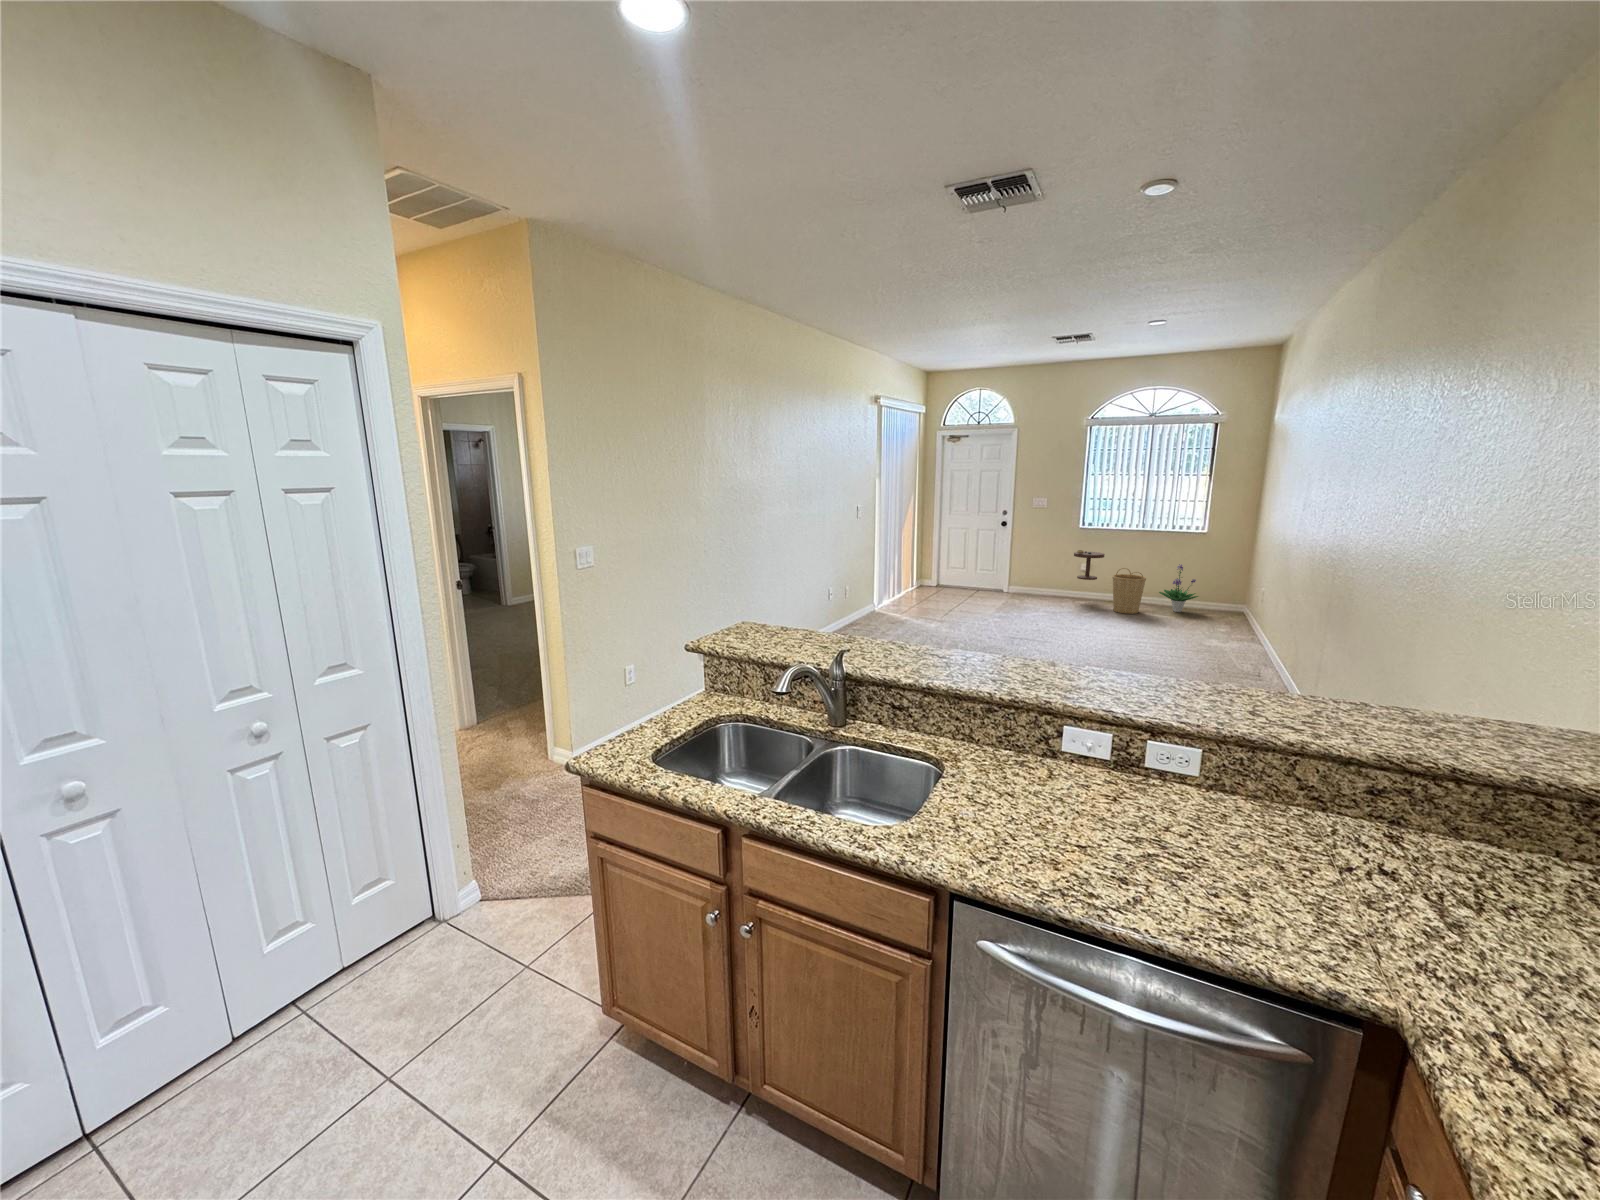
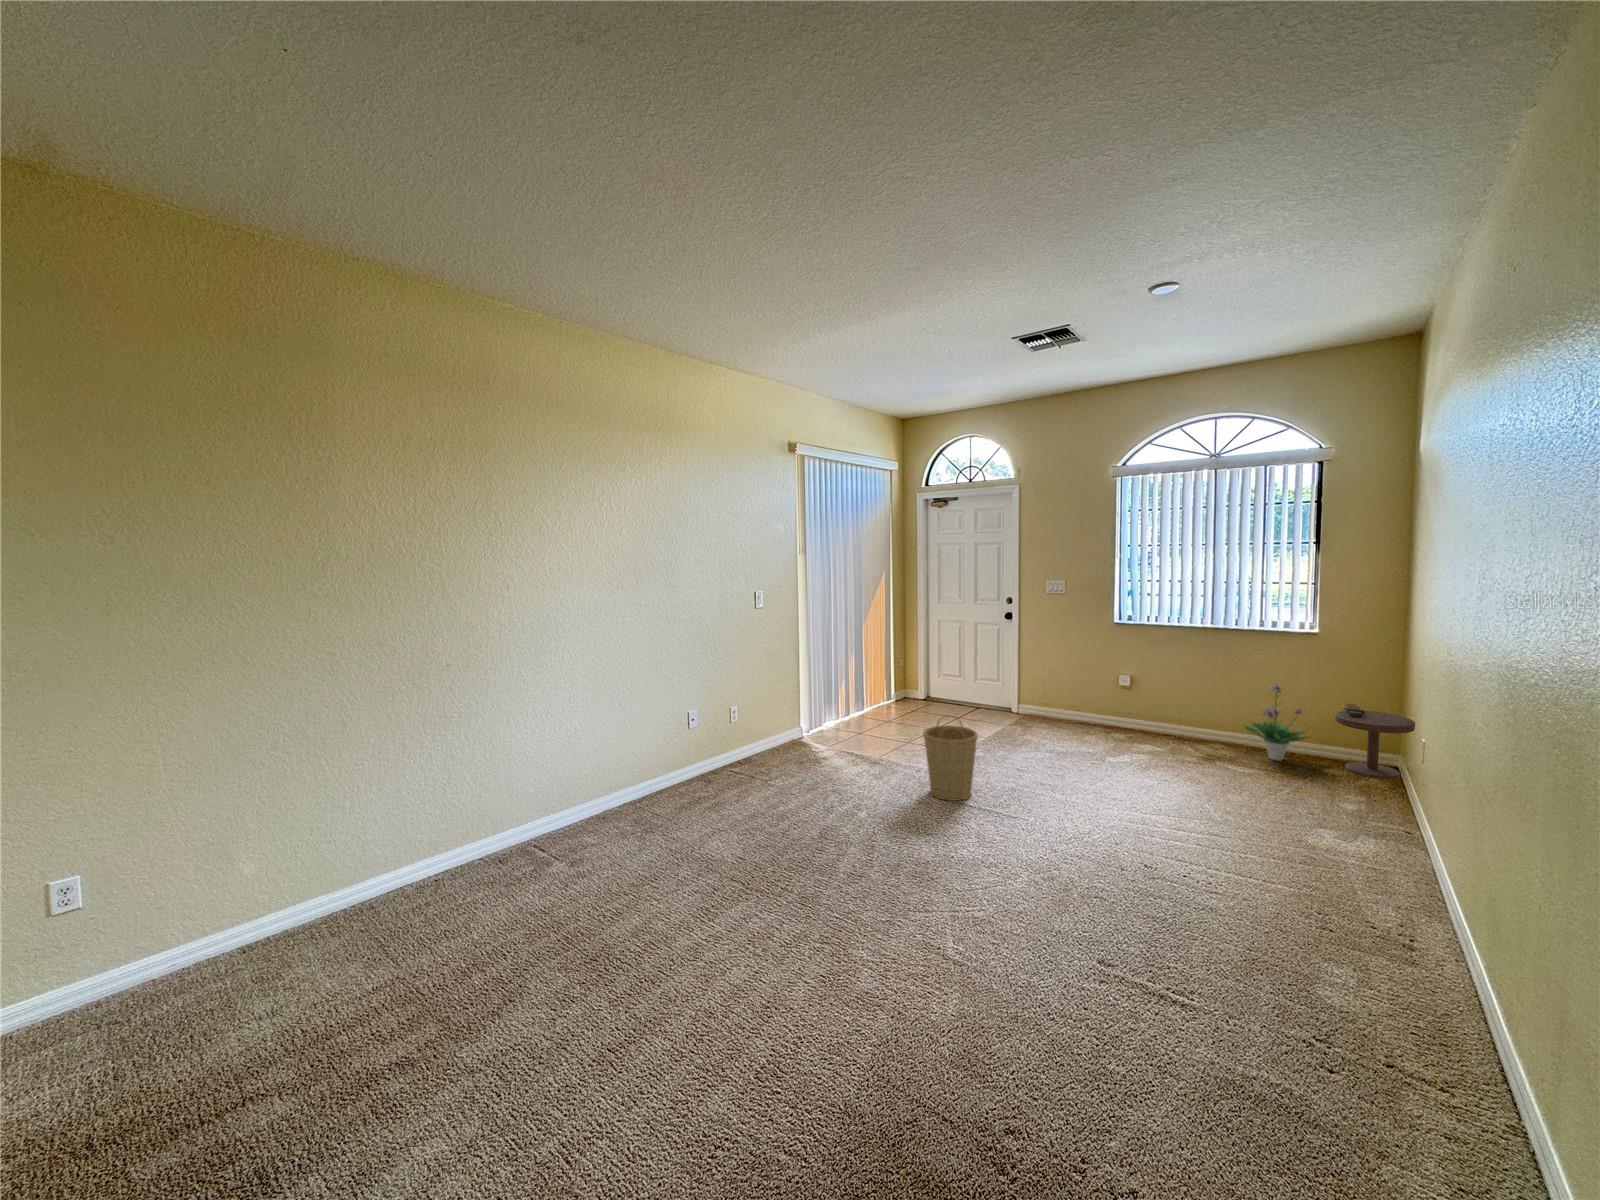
side table: present [1074,550,1105,580] -> present [1336,704,1415,780]
basket: present [1112,568,1146,614] -> present [923,716,978,801]

